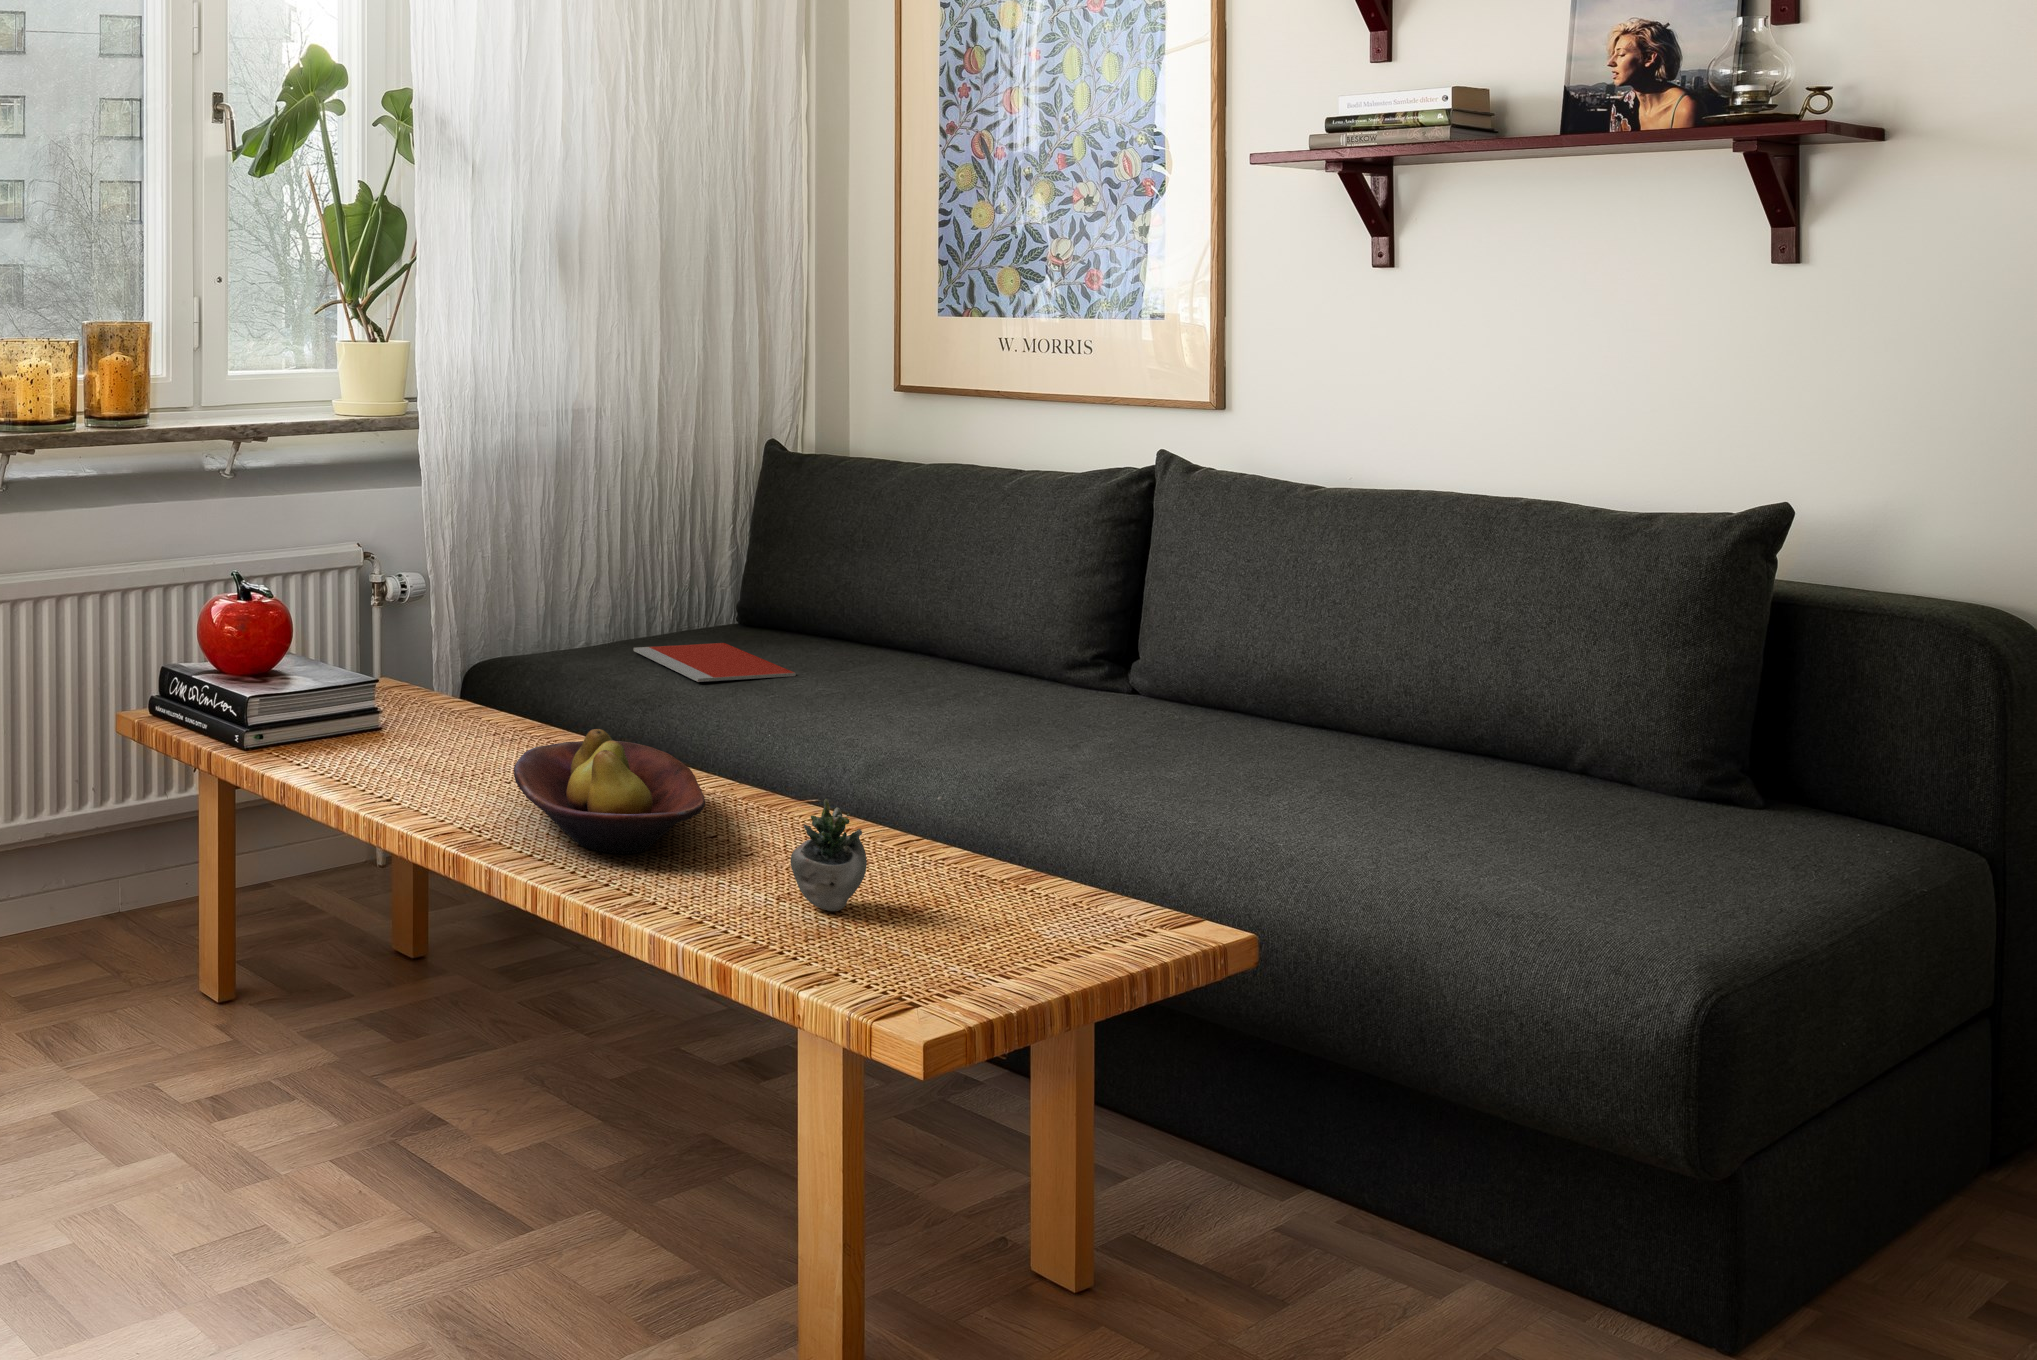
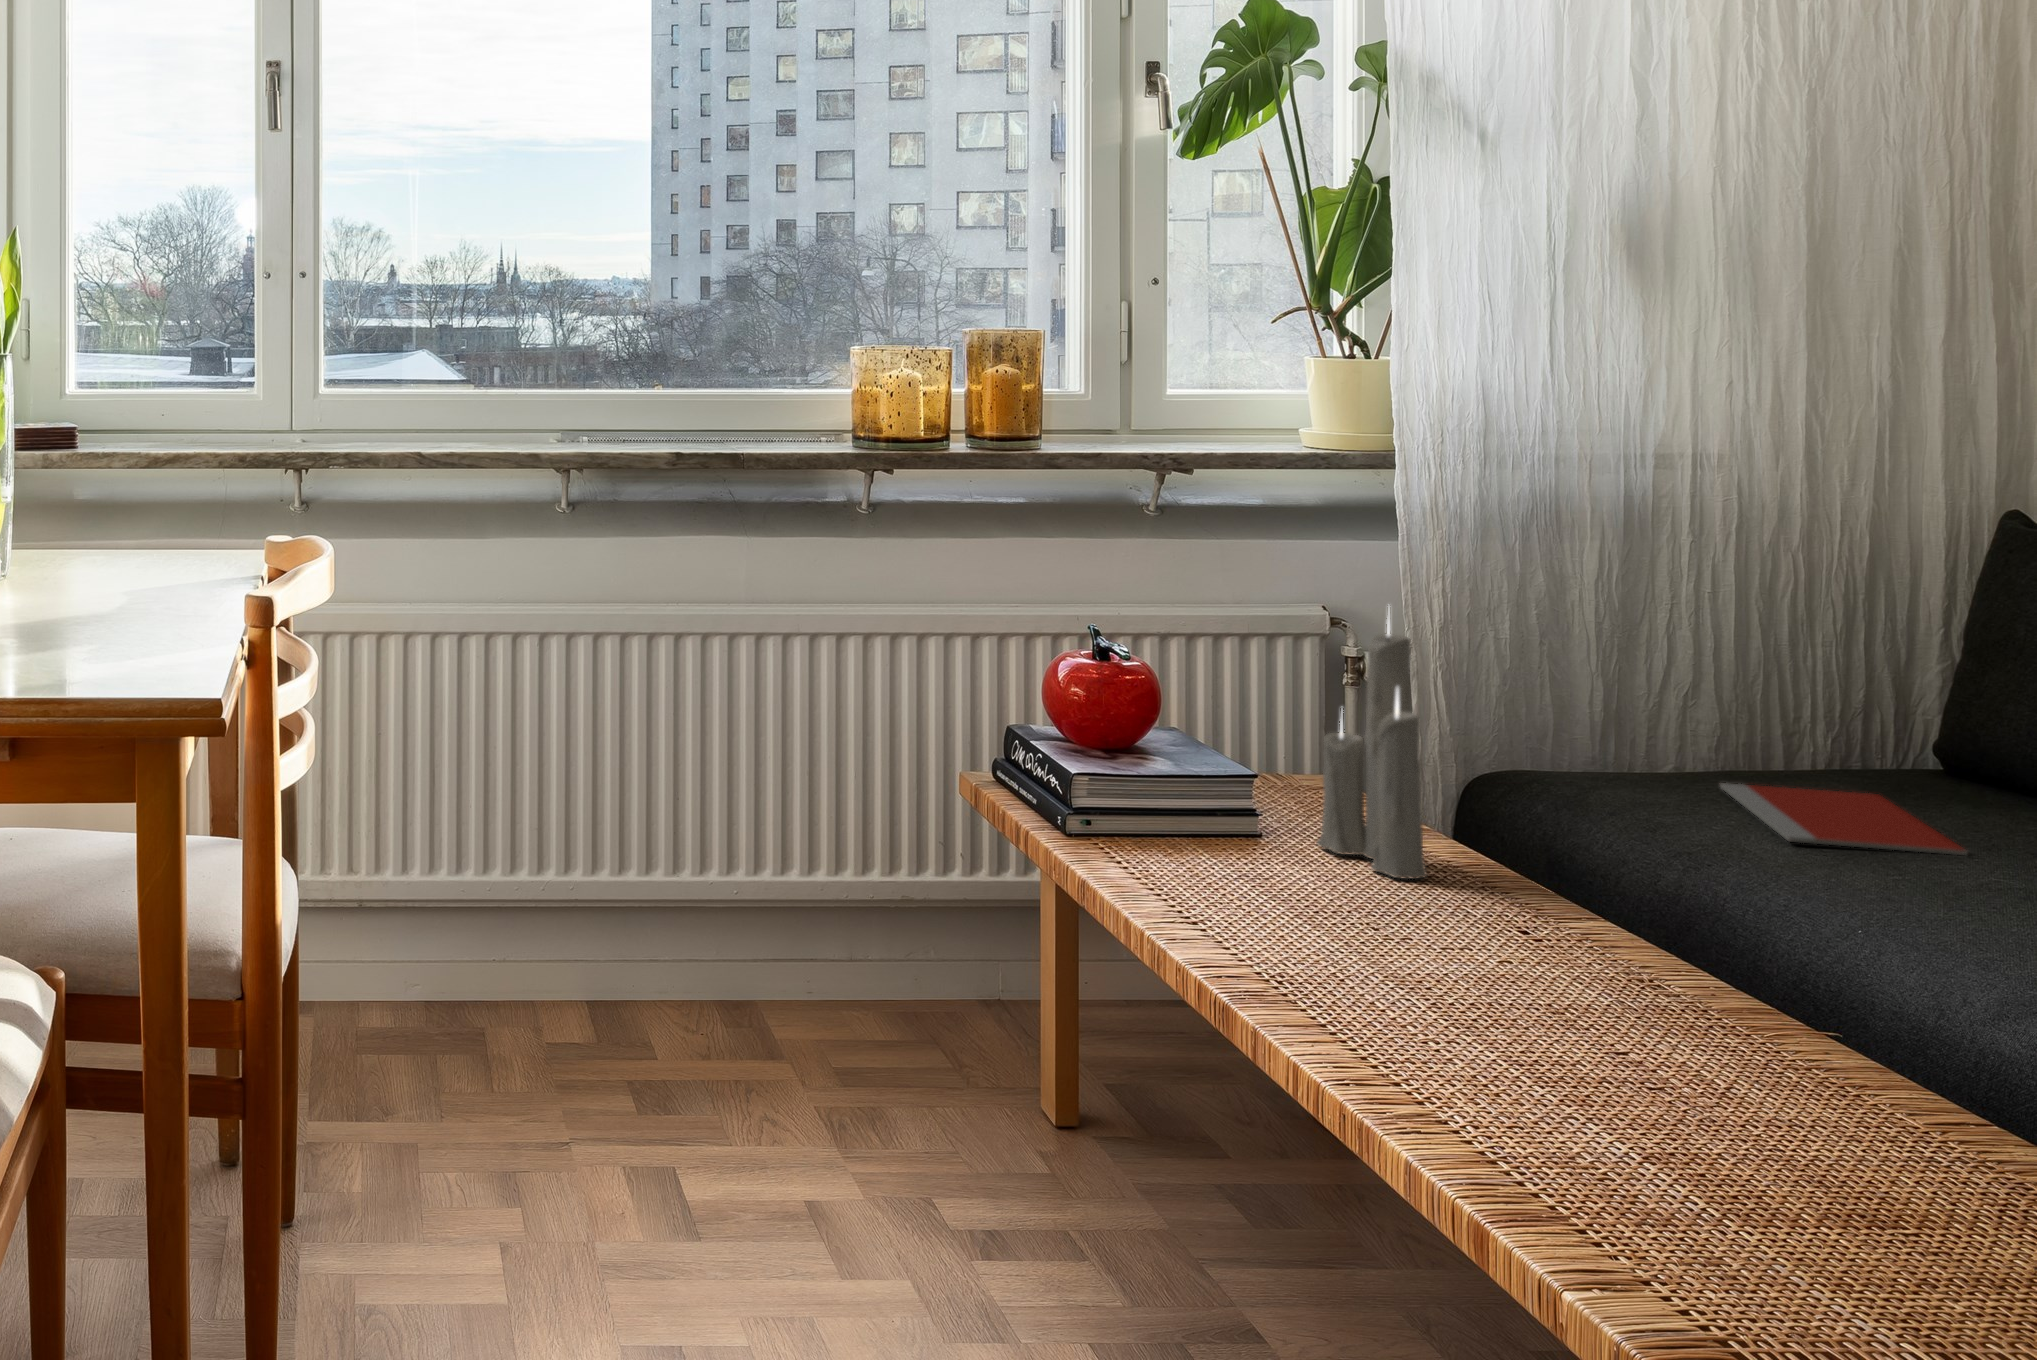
candle: none [426,524,513,745] -> present [1317,620,1427,879]
fruit bowl: present [514,729,705,854] -> none [1332,876,1615,1052]
succulent plant: present [791,796,943,911] -> none [1666,1029,1928,1199]

